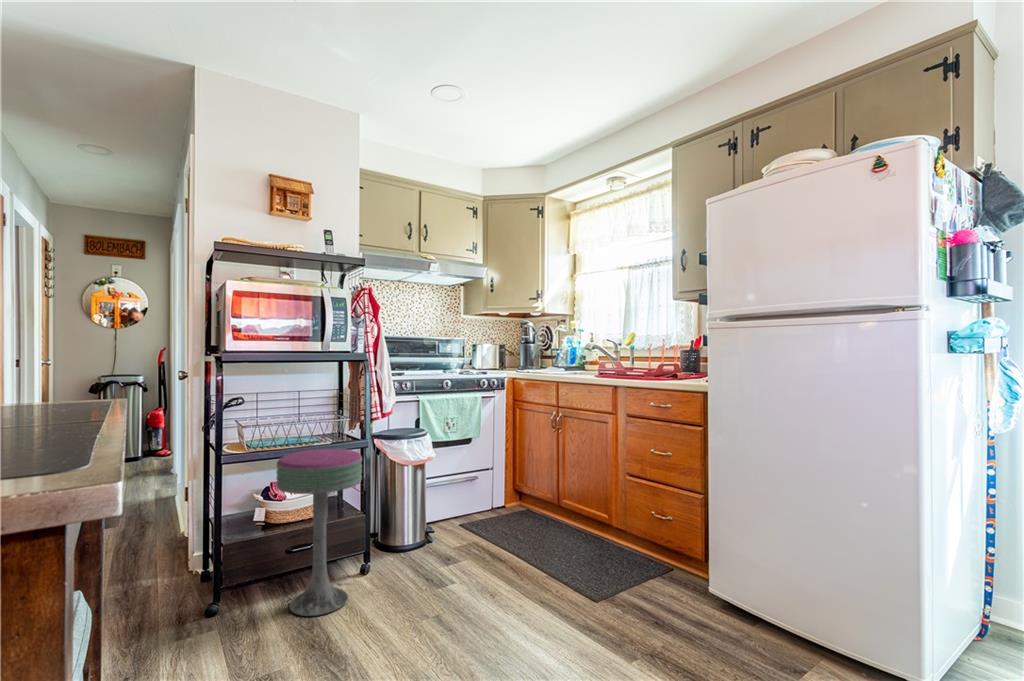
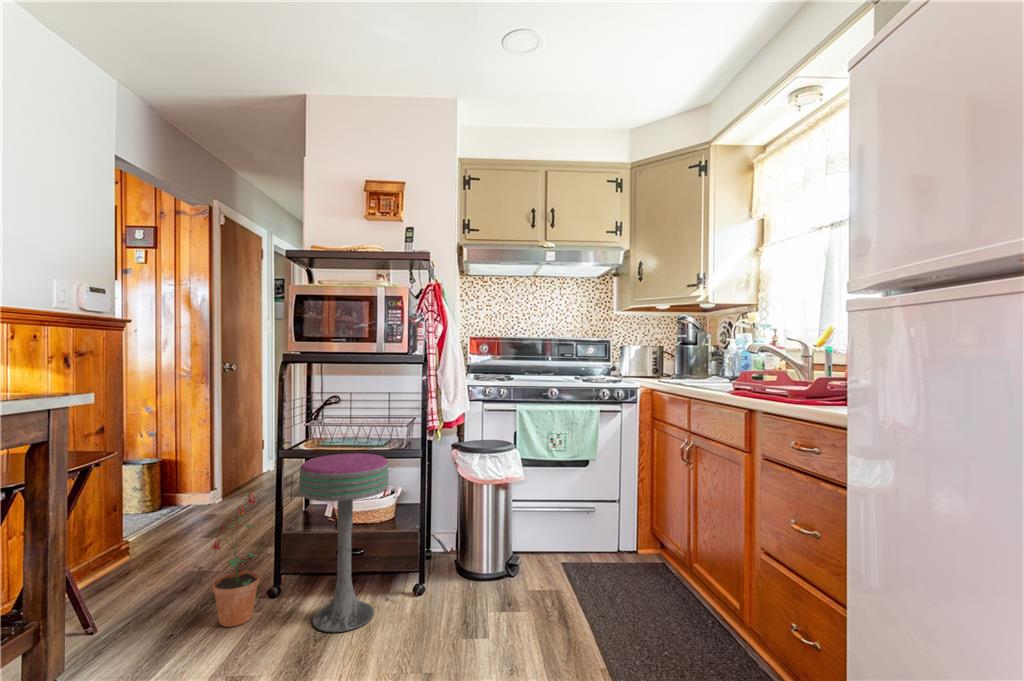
potted plant: none [168,502,230,643] -> present [212,492,259,627]

